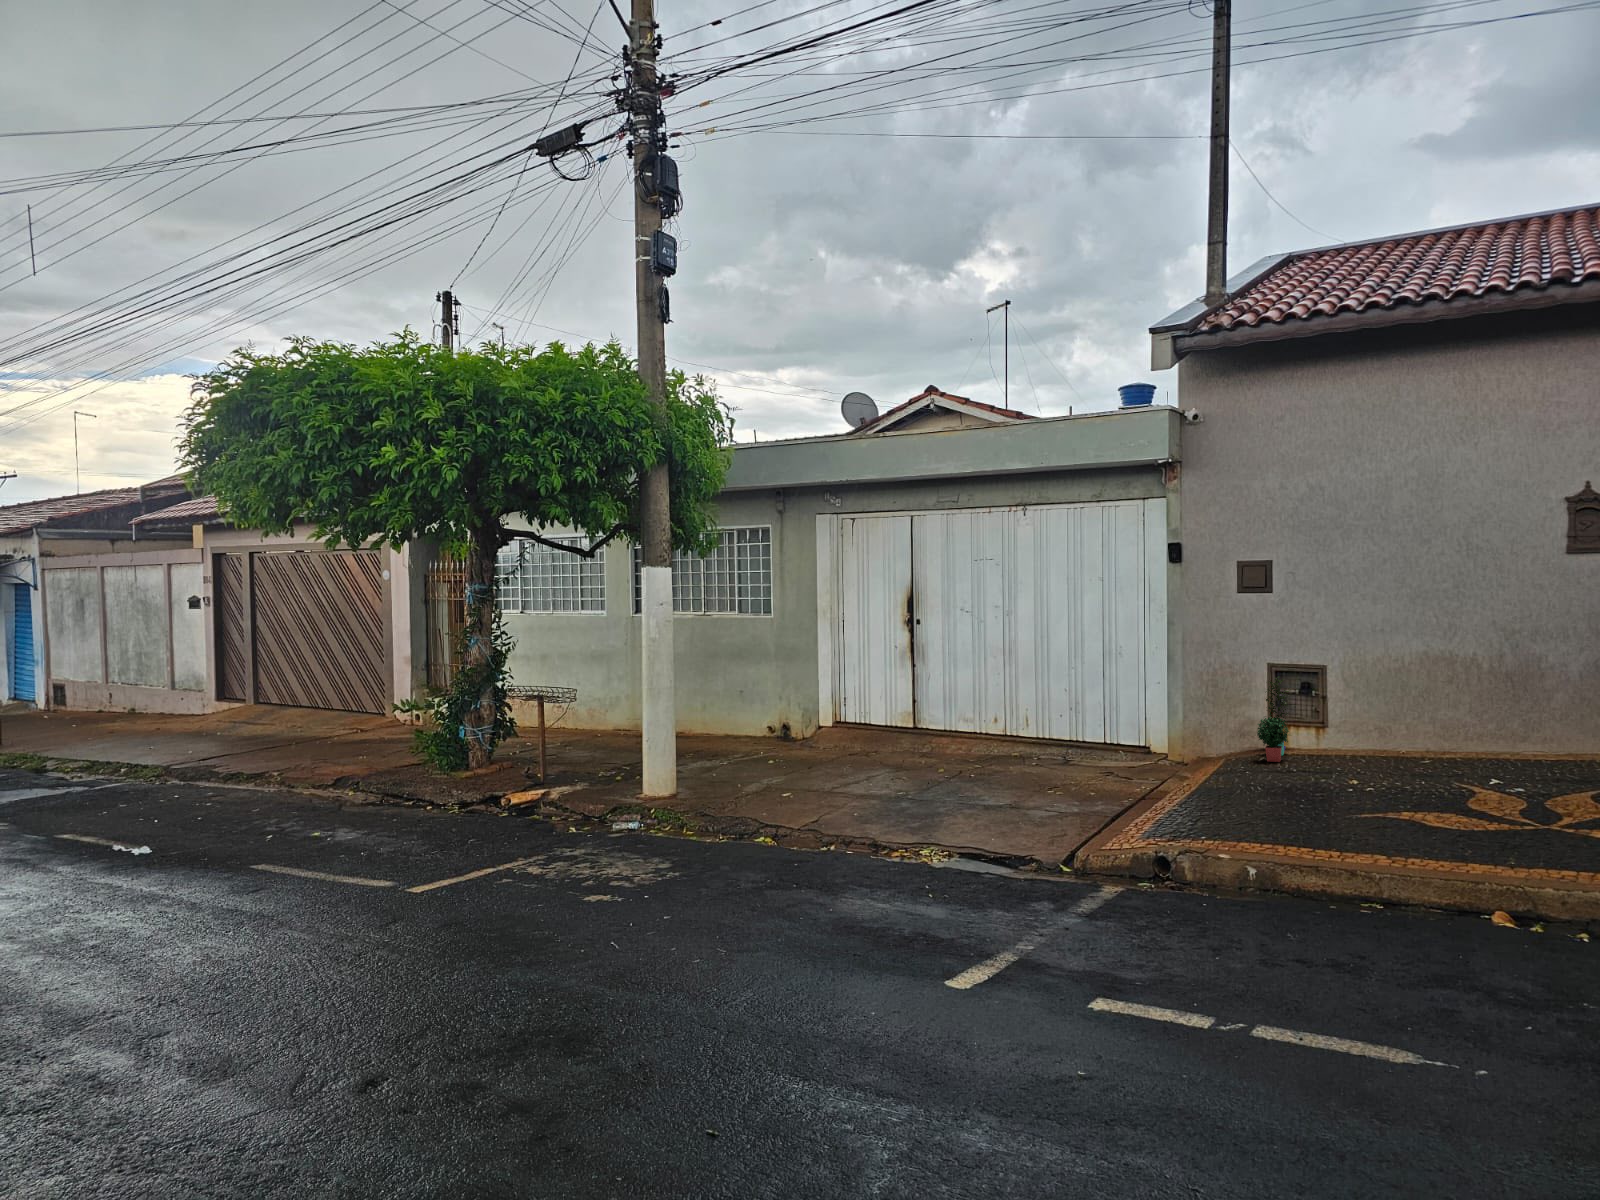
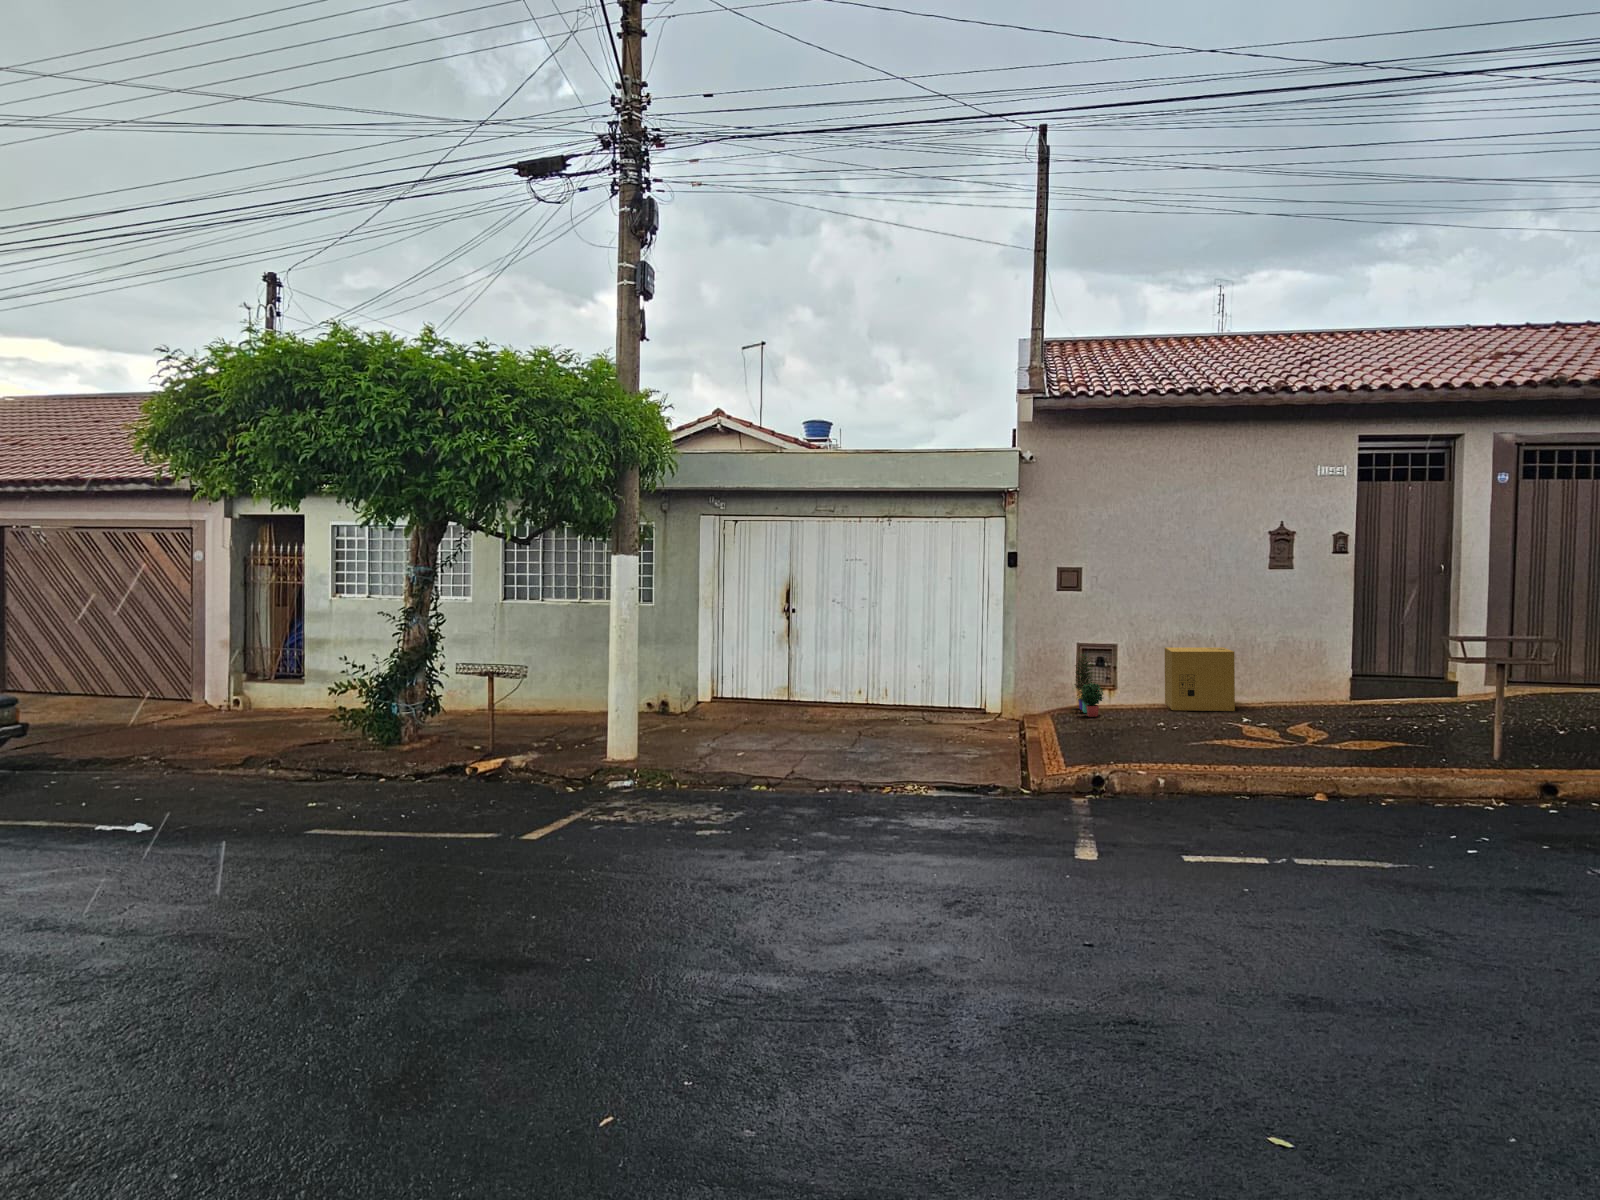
cardboard box: none [1390,669,1488,761] -> present [1165,648,1235,711]

